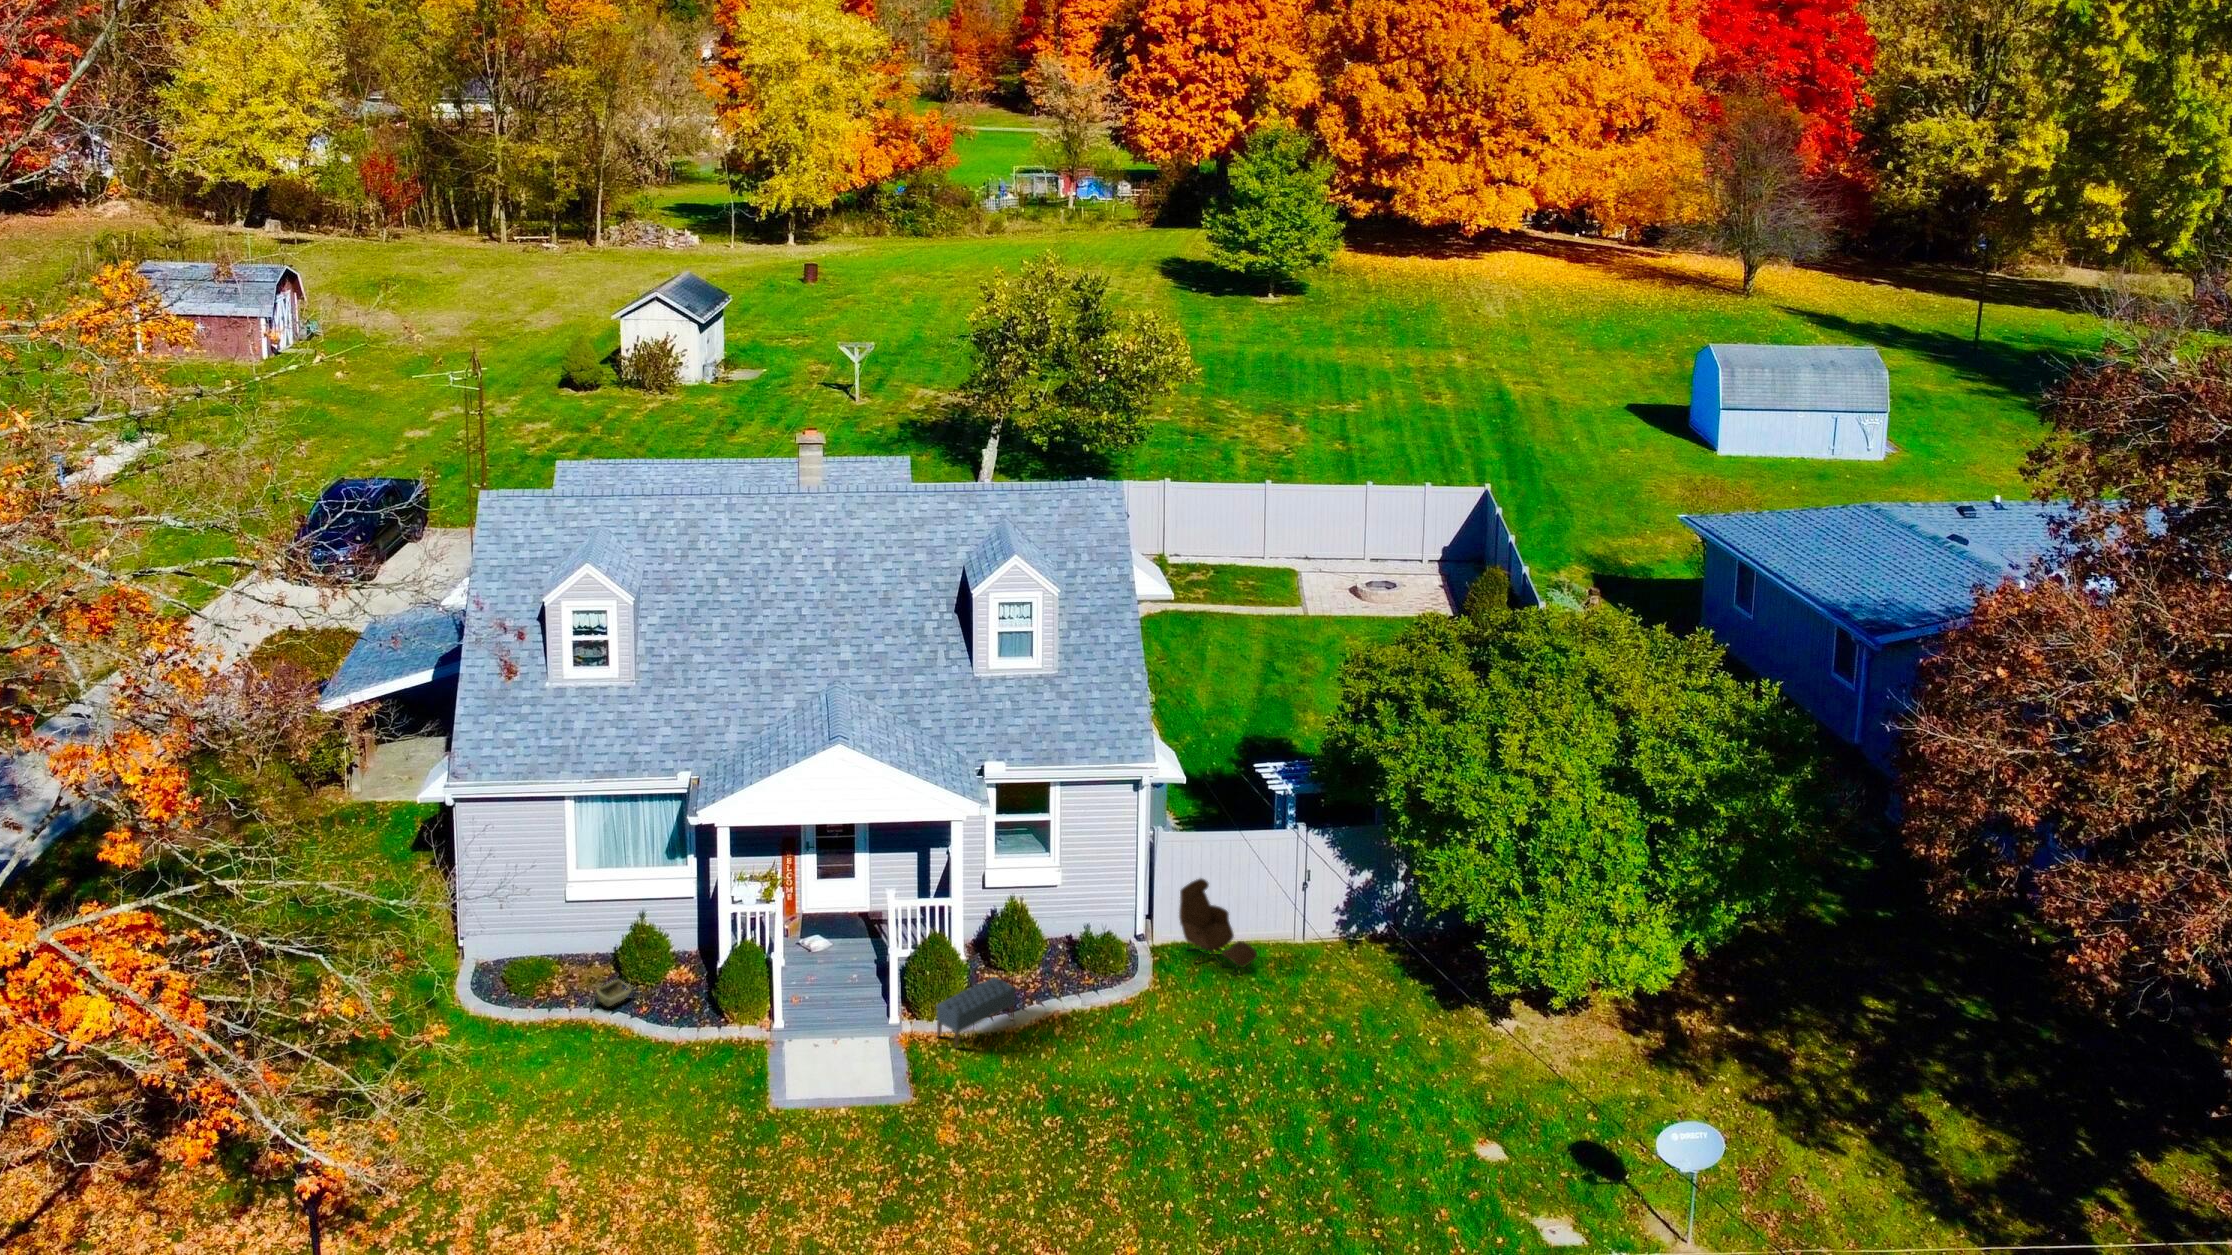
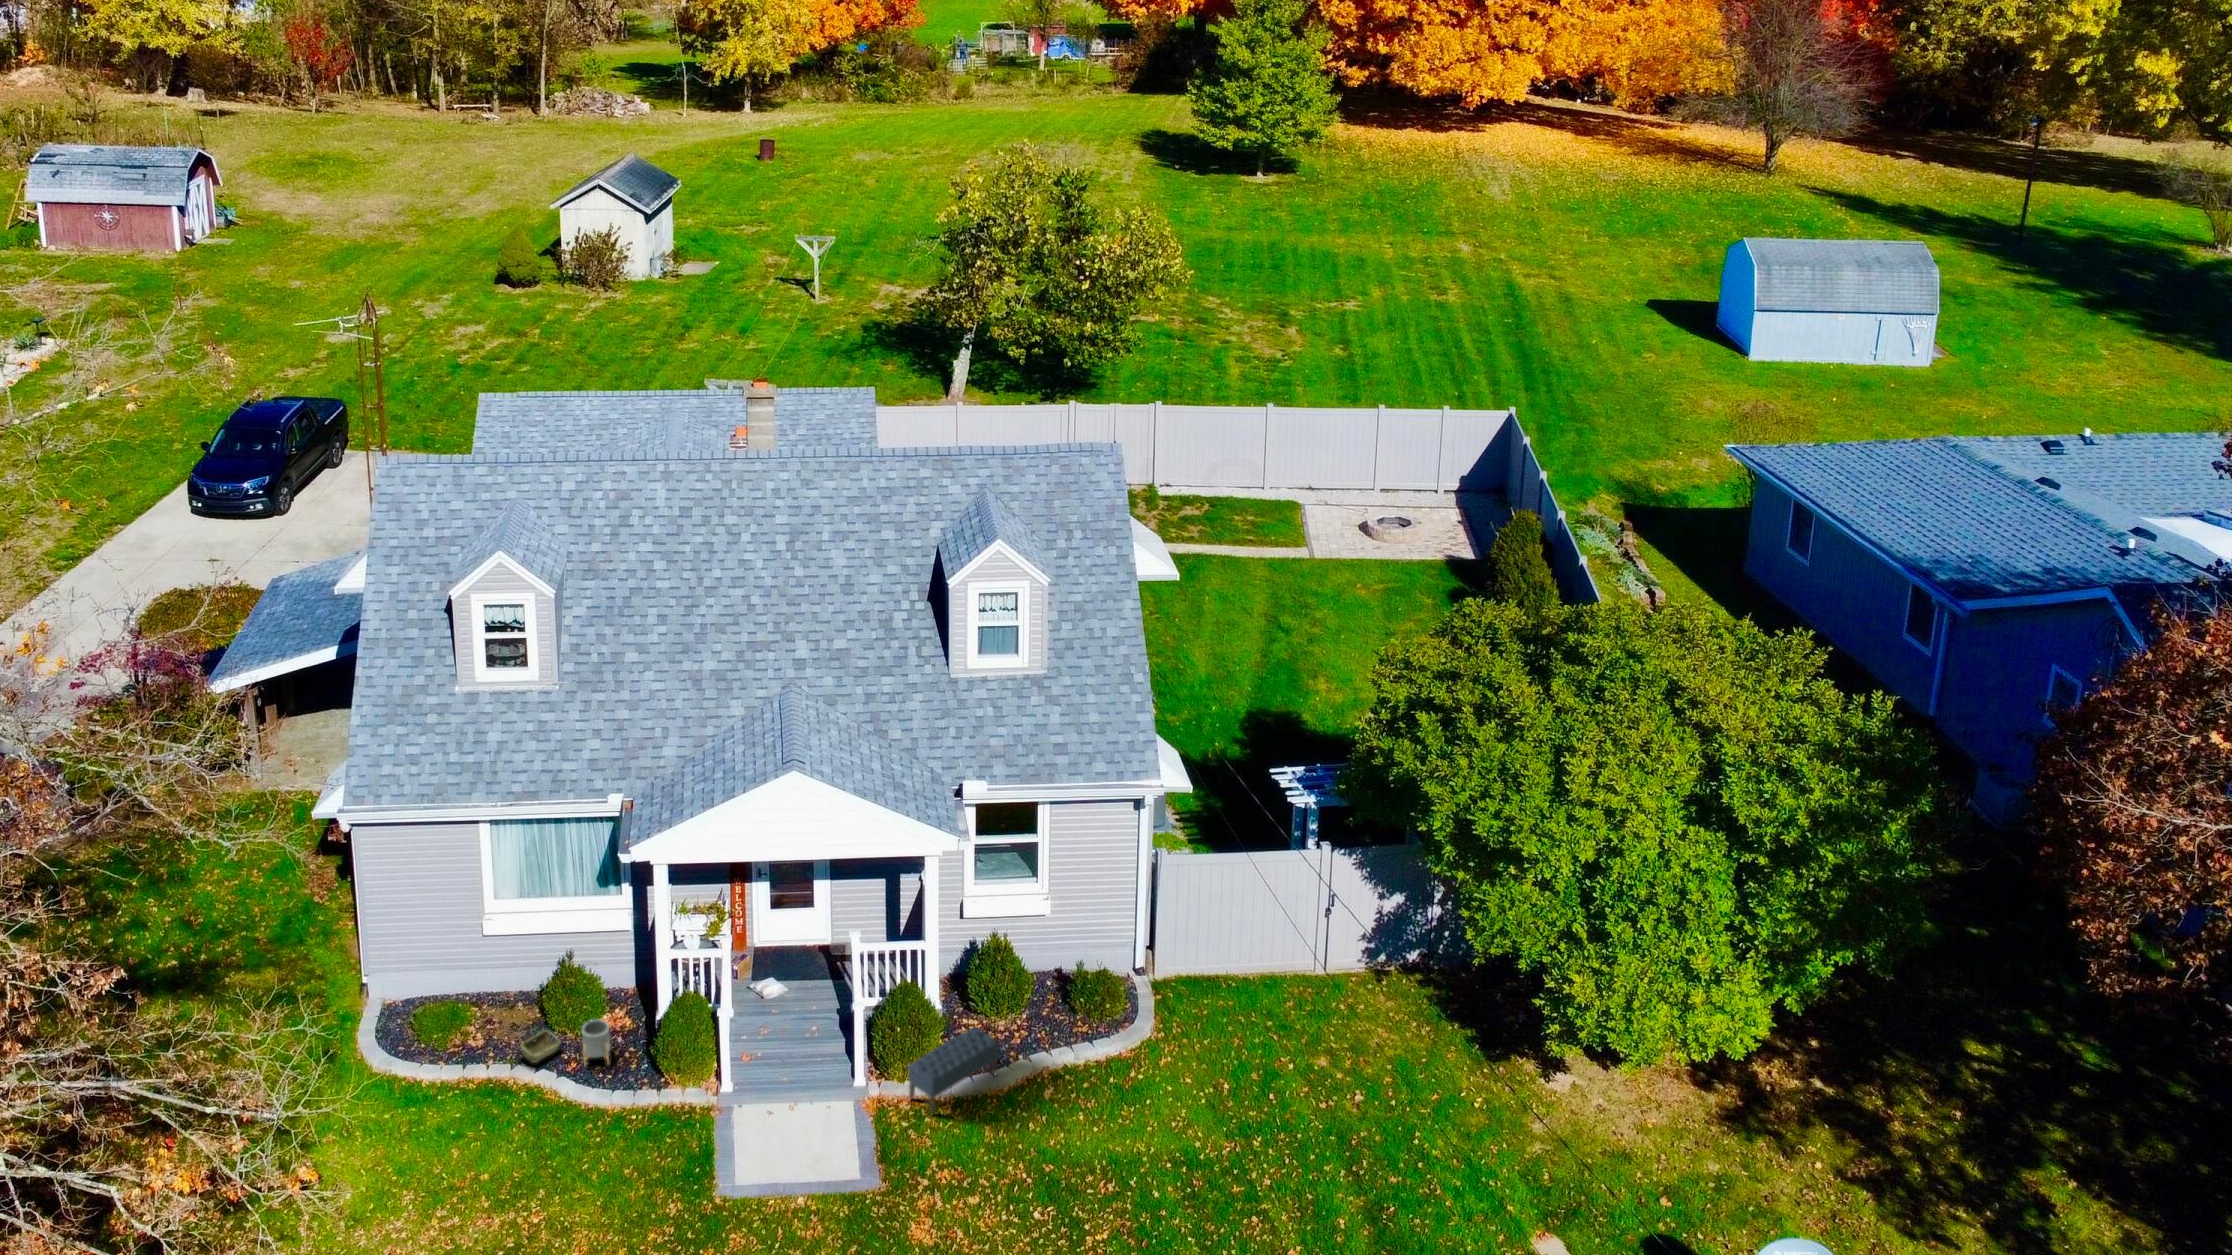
lounge chair: present [1179,879,1258,974] -> none [1183,901,1272,1013]
planter: none [651,969,675,1010] -> present [582,1020,610,1063]

